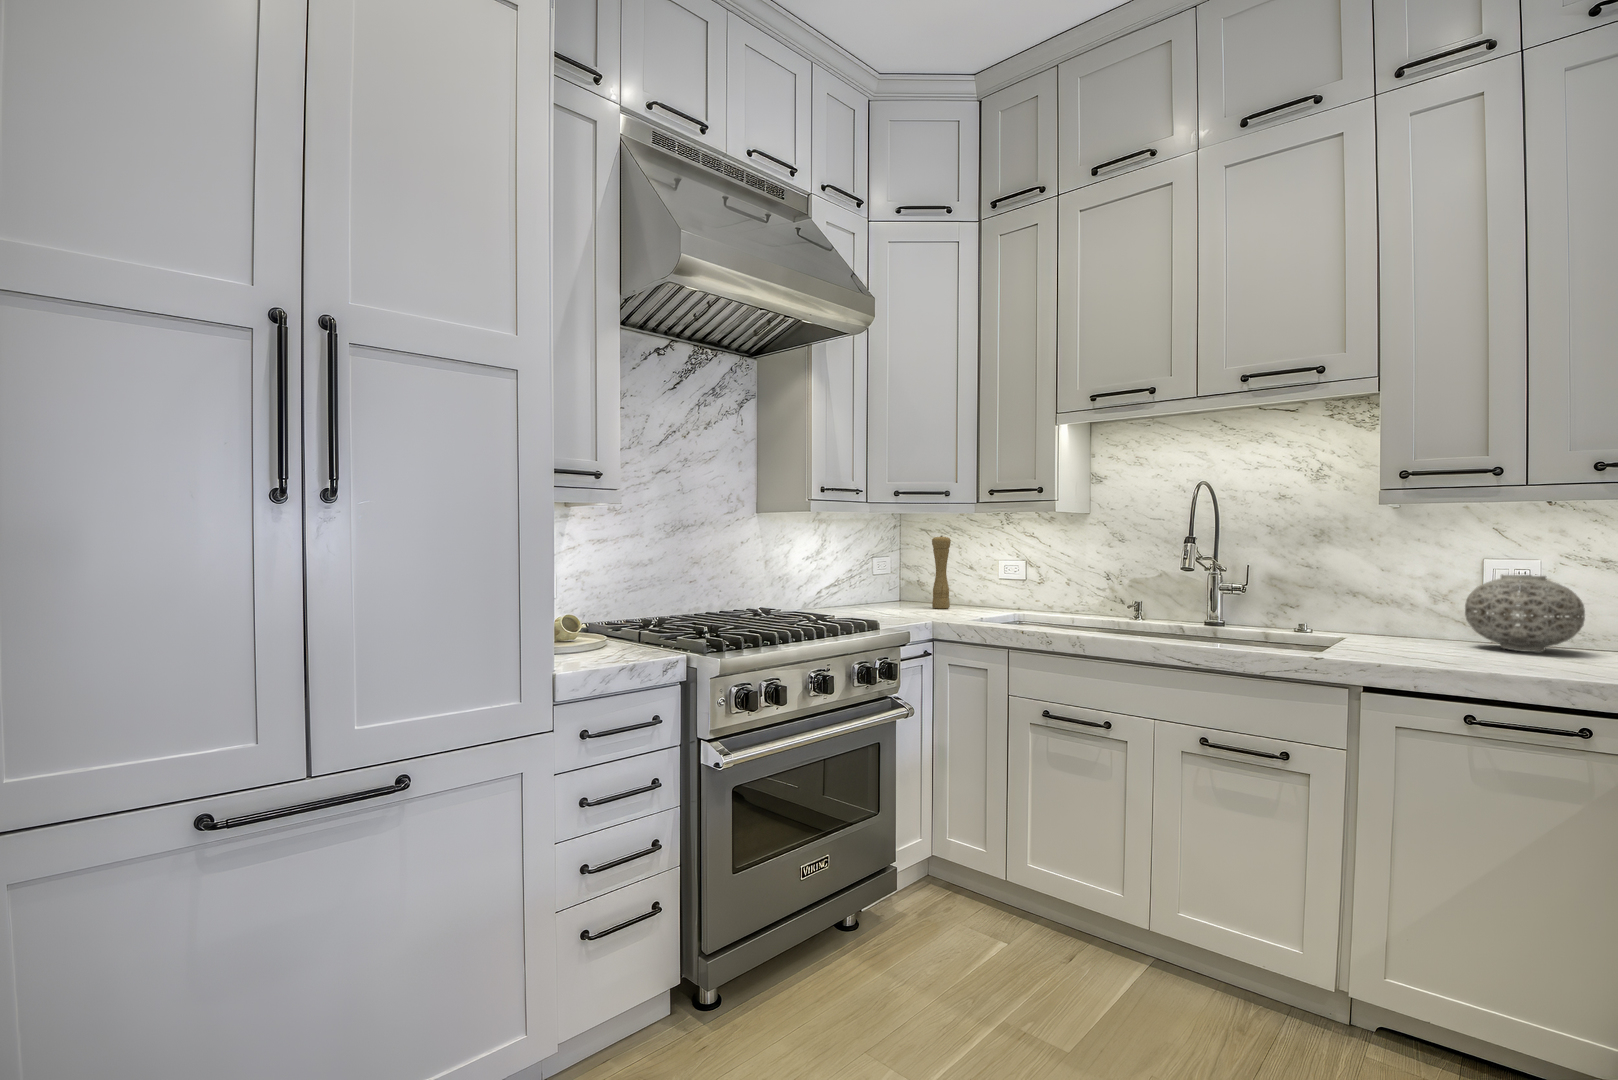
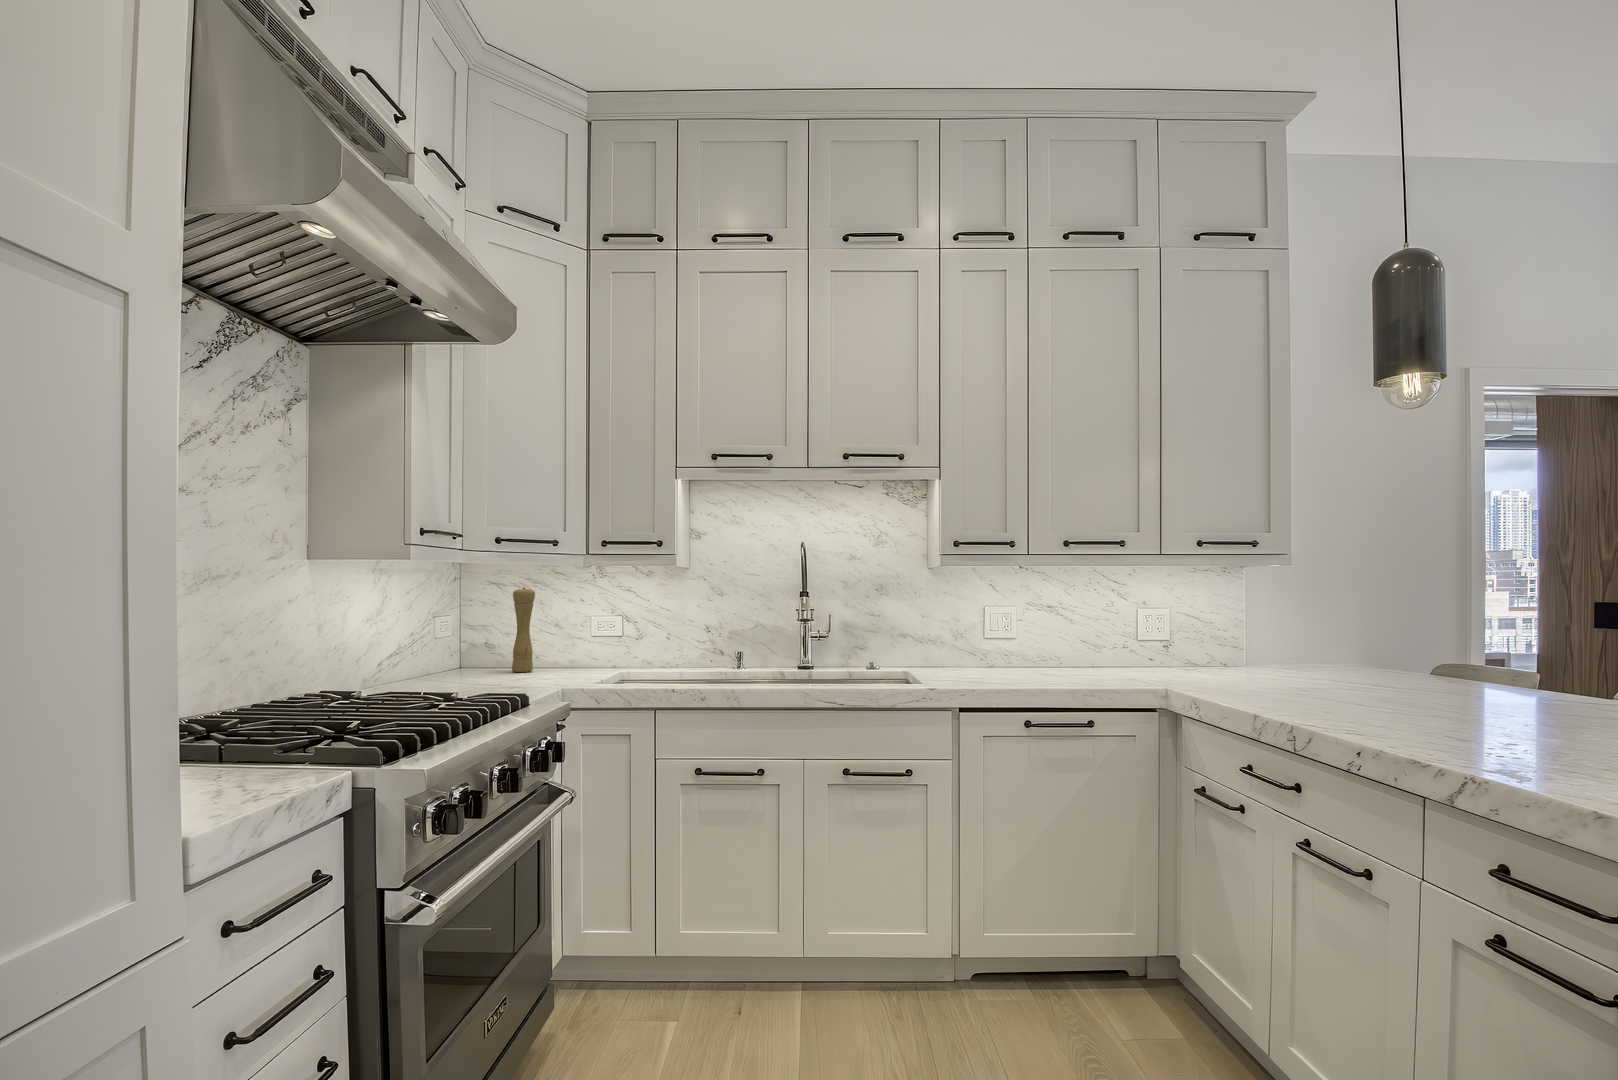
vase: present [1465,574,1585,652] -> none [974,615,1040,671]

